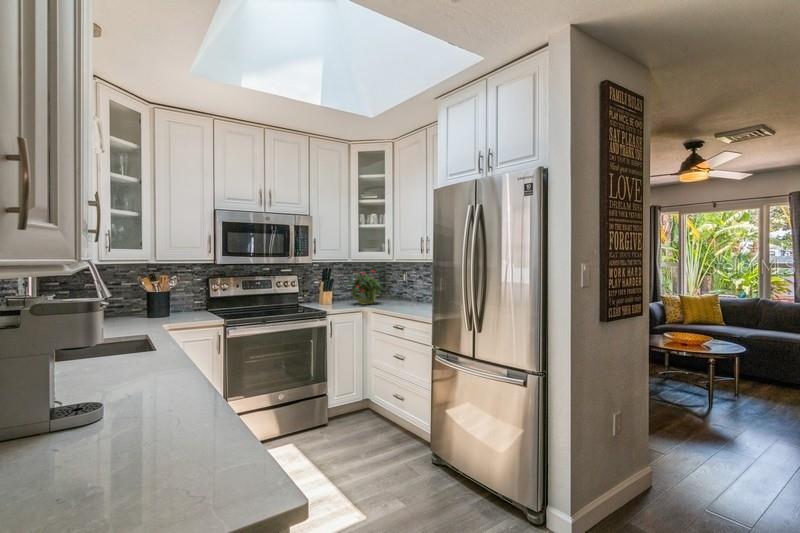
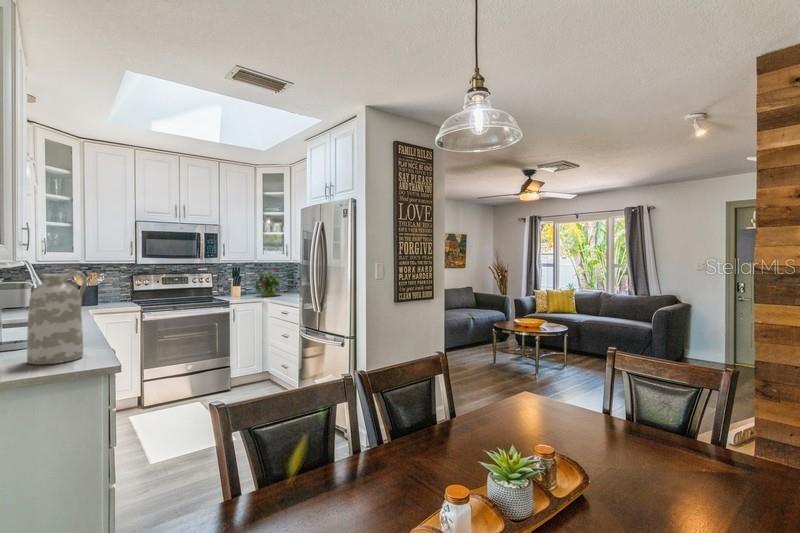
vase: none [110,279,219,485] -> present [27,271,87,365]

